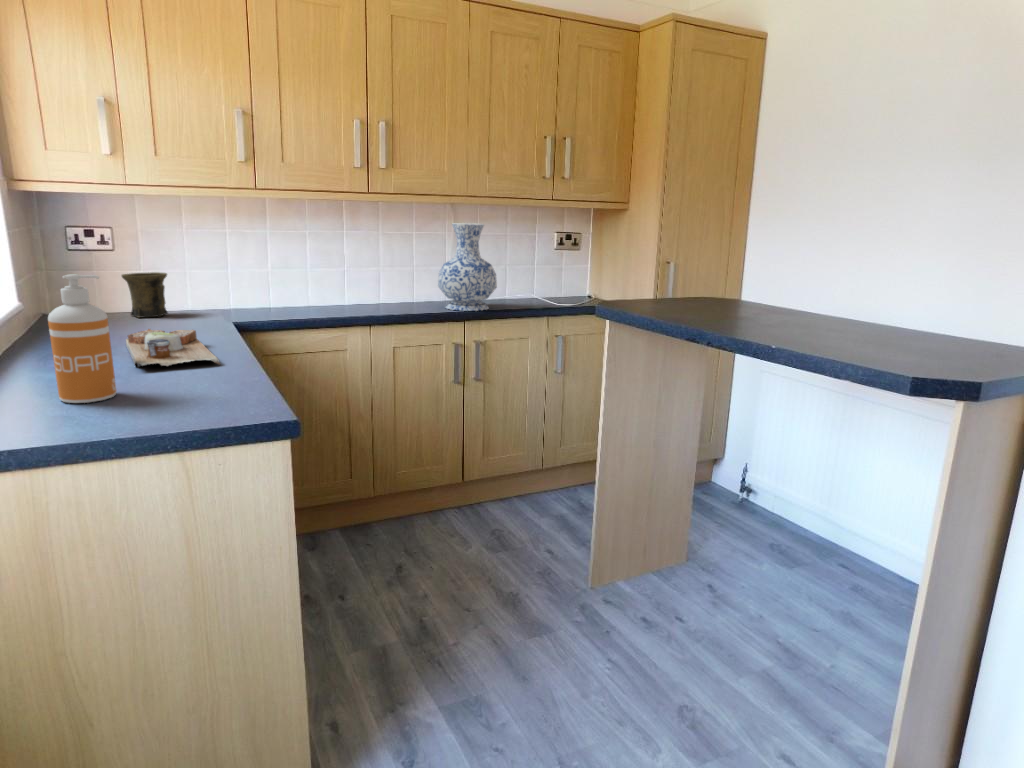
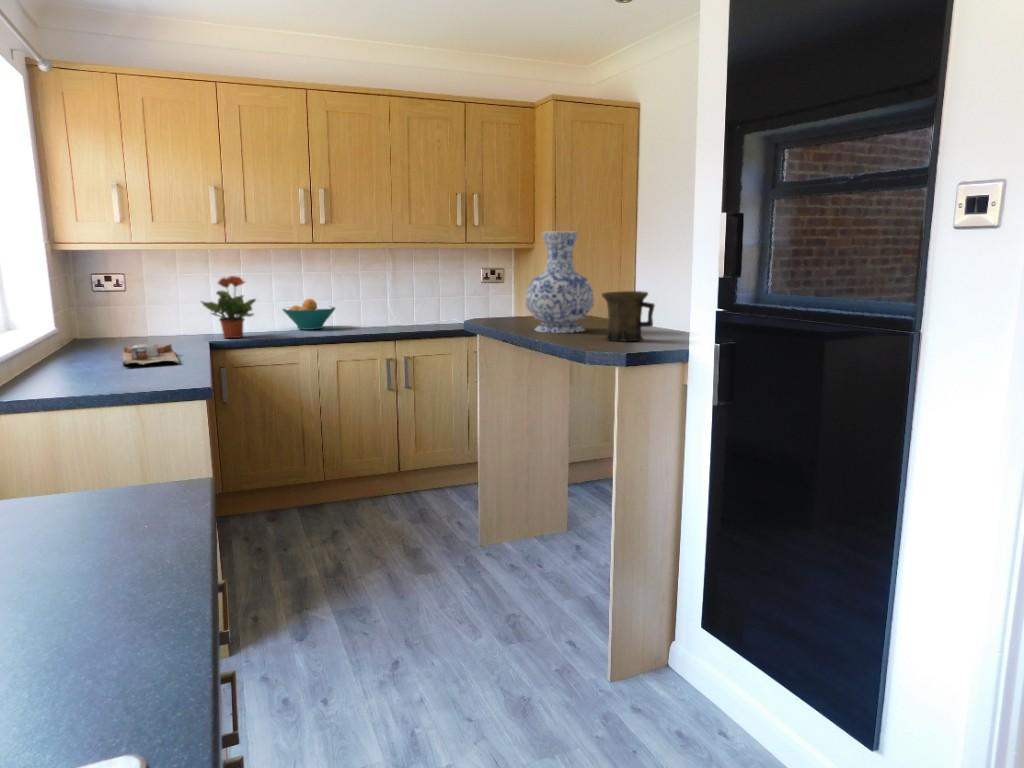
vase: present [438,223,497,311] -> present [525,231,594,333]
potted plant: none [219,234,295,317] -> present [202,276,256,338]
fruit bowl: none [317,266,384,305] -> present [283,299,335,330]
mug: present [122,272,168,317] -> present [602,291,655,341]
soap dispenser: present [48,274,117,403] -> none [62,303,104,382]

